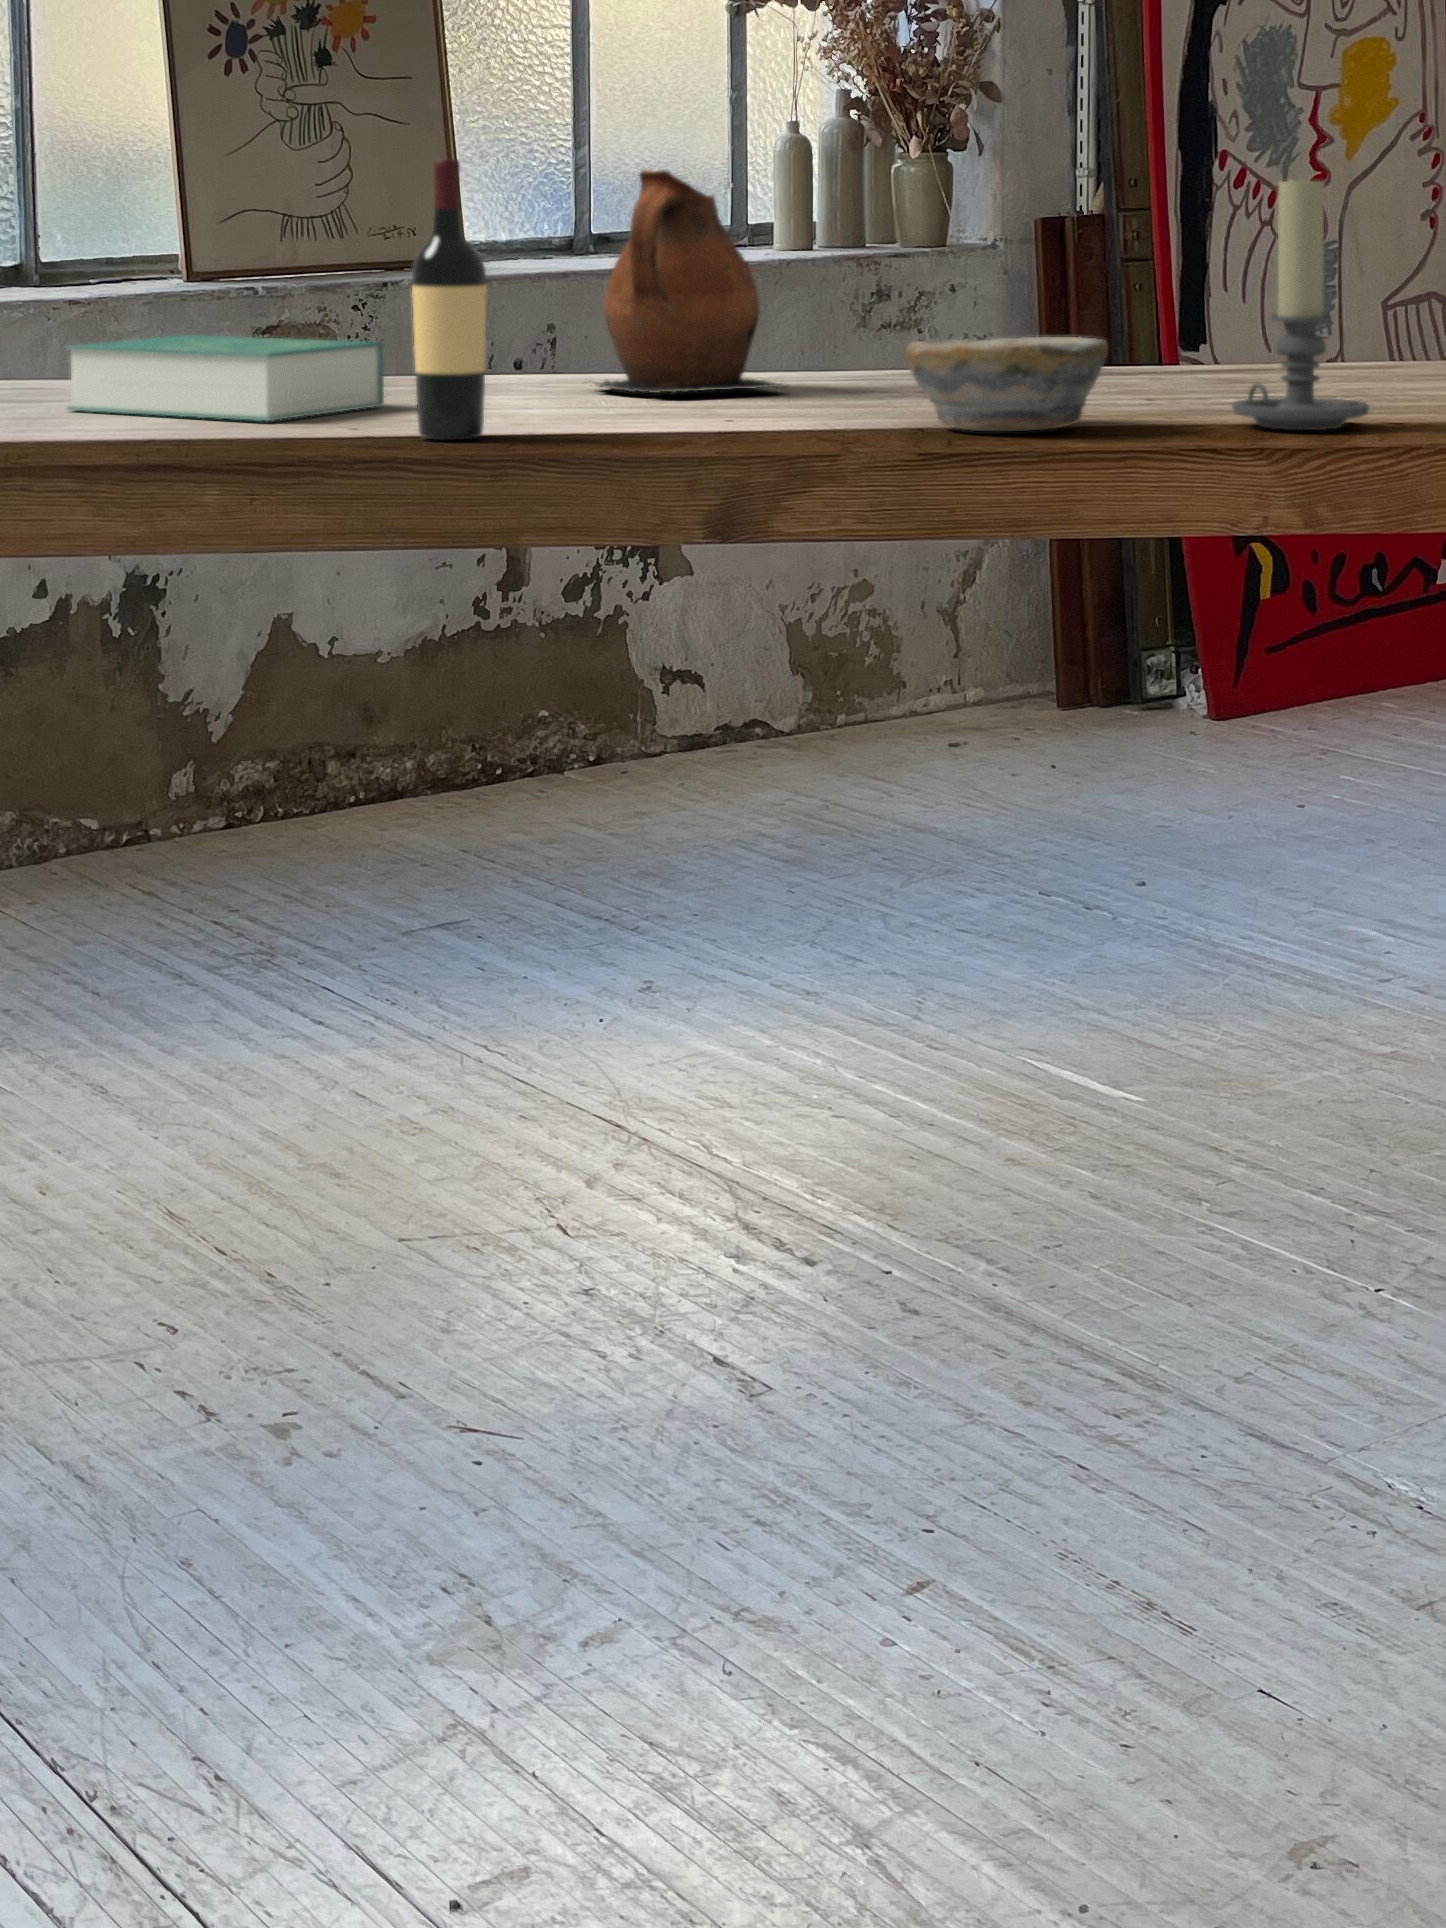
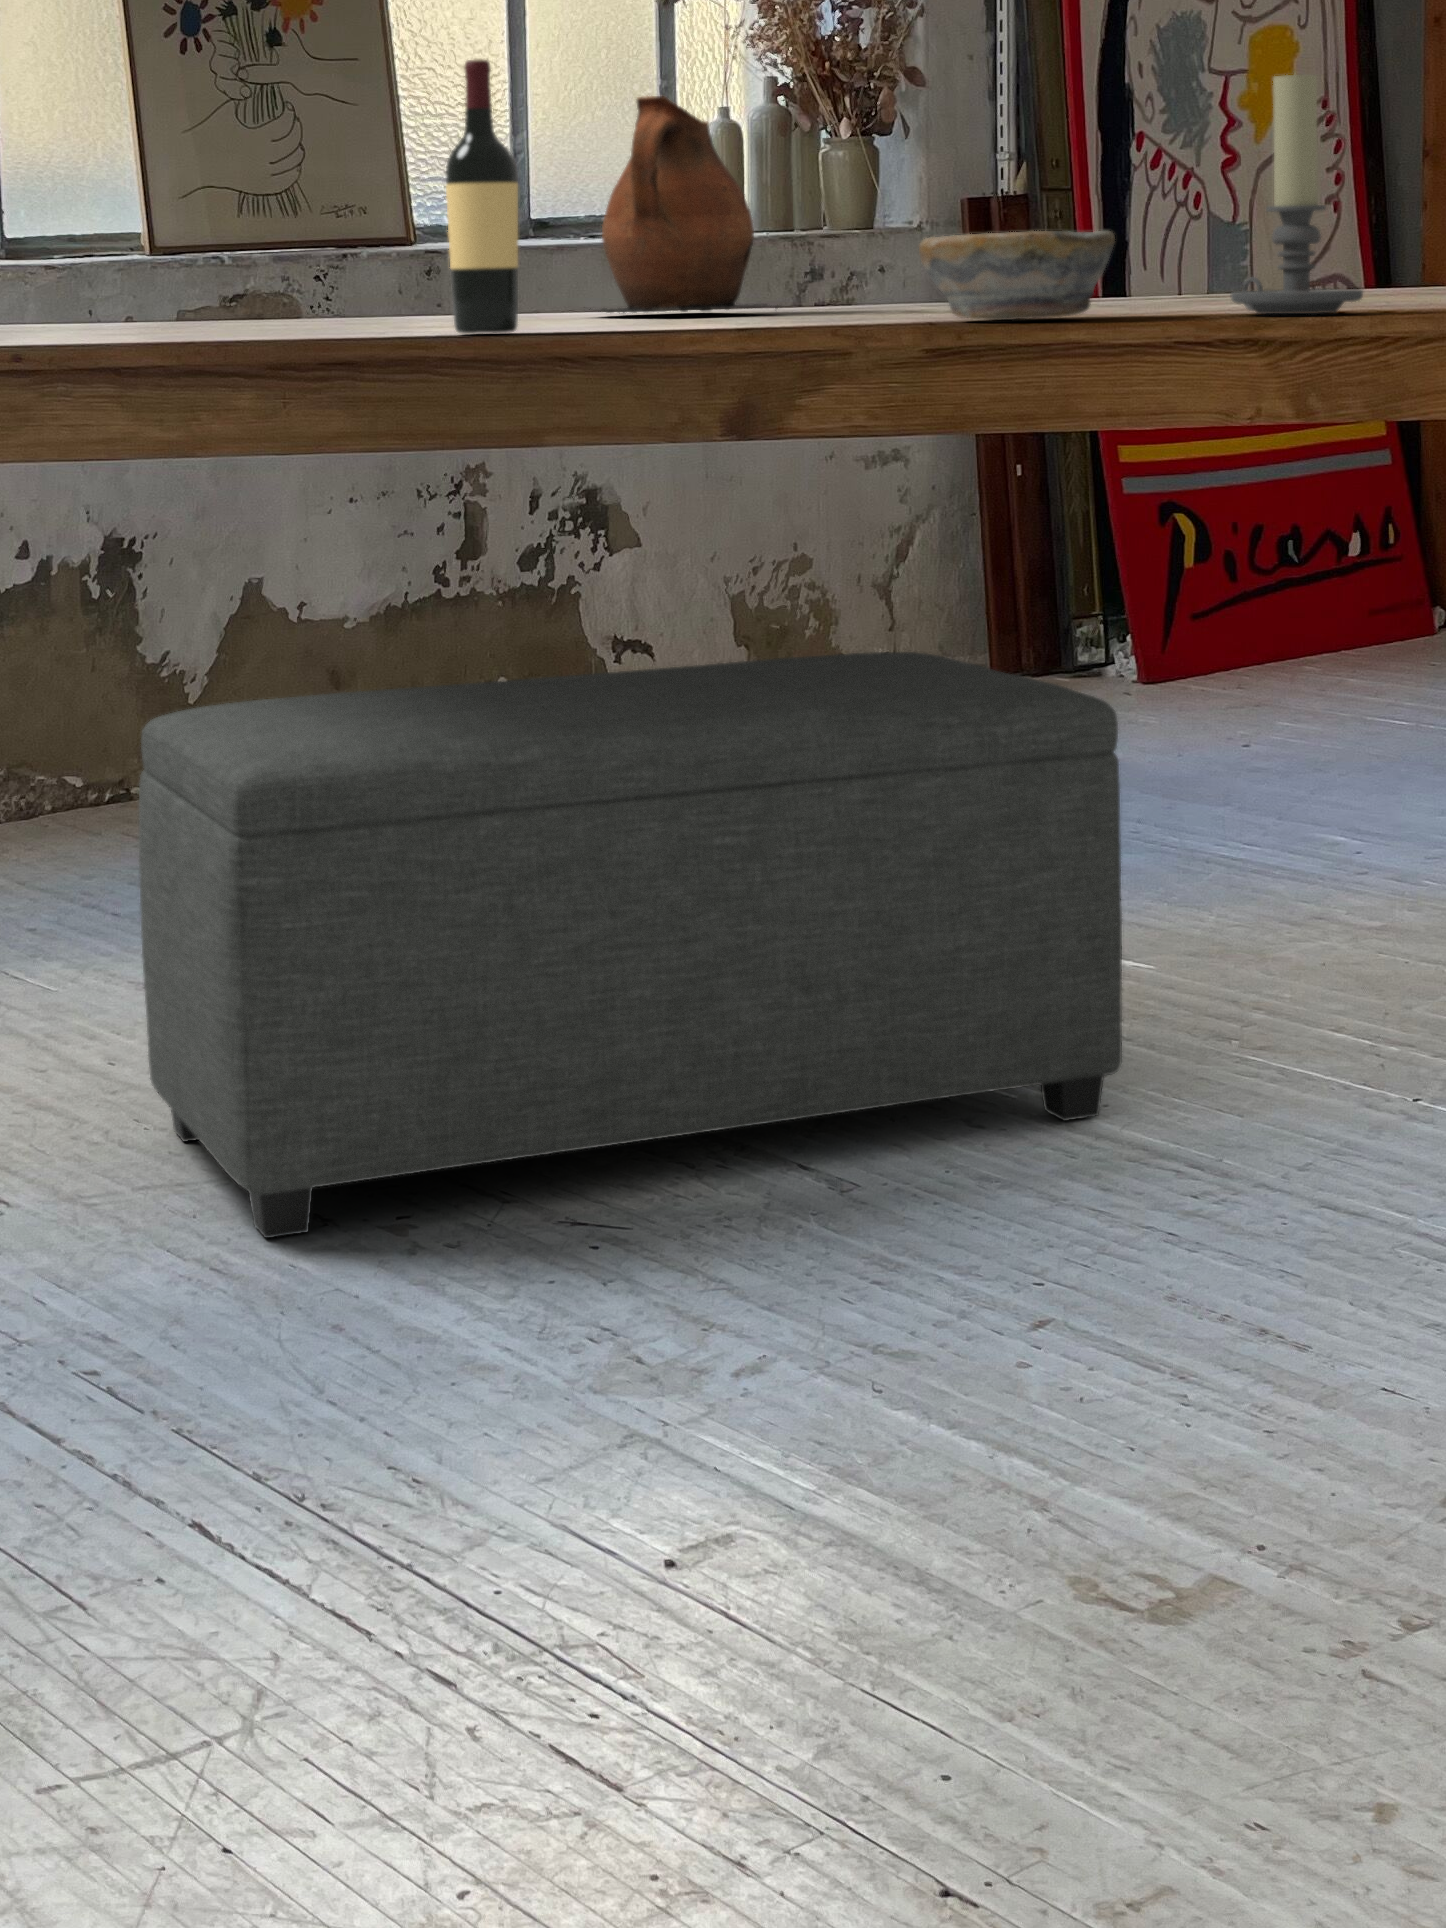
book: present [67,335,384,421] -> none [87,262,399,332]
ottoman: none [56,787,1068,1432] -> present [139,652,1122,1238]

